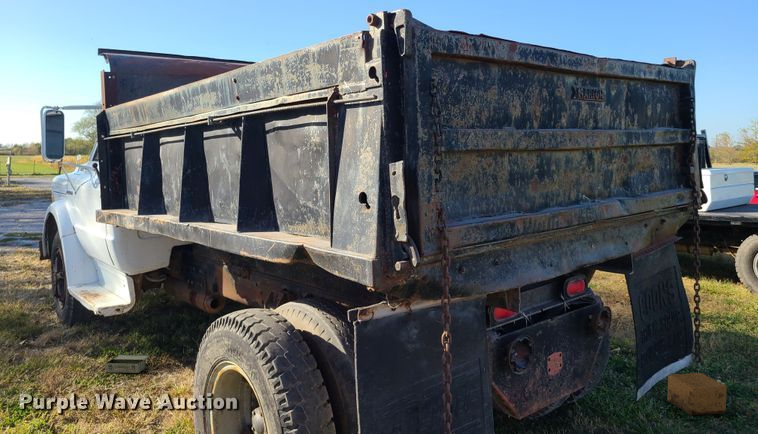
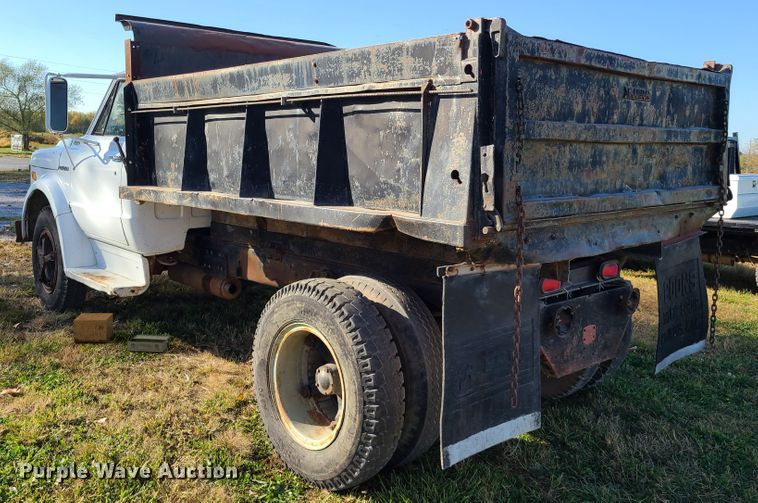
cardboard box: present [667,373,727,416] -> present [74,313,113,343]

